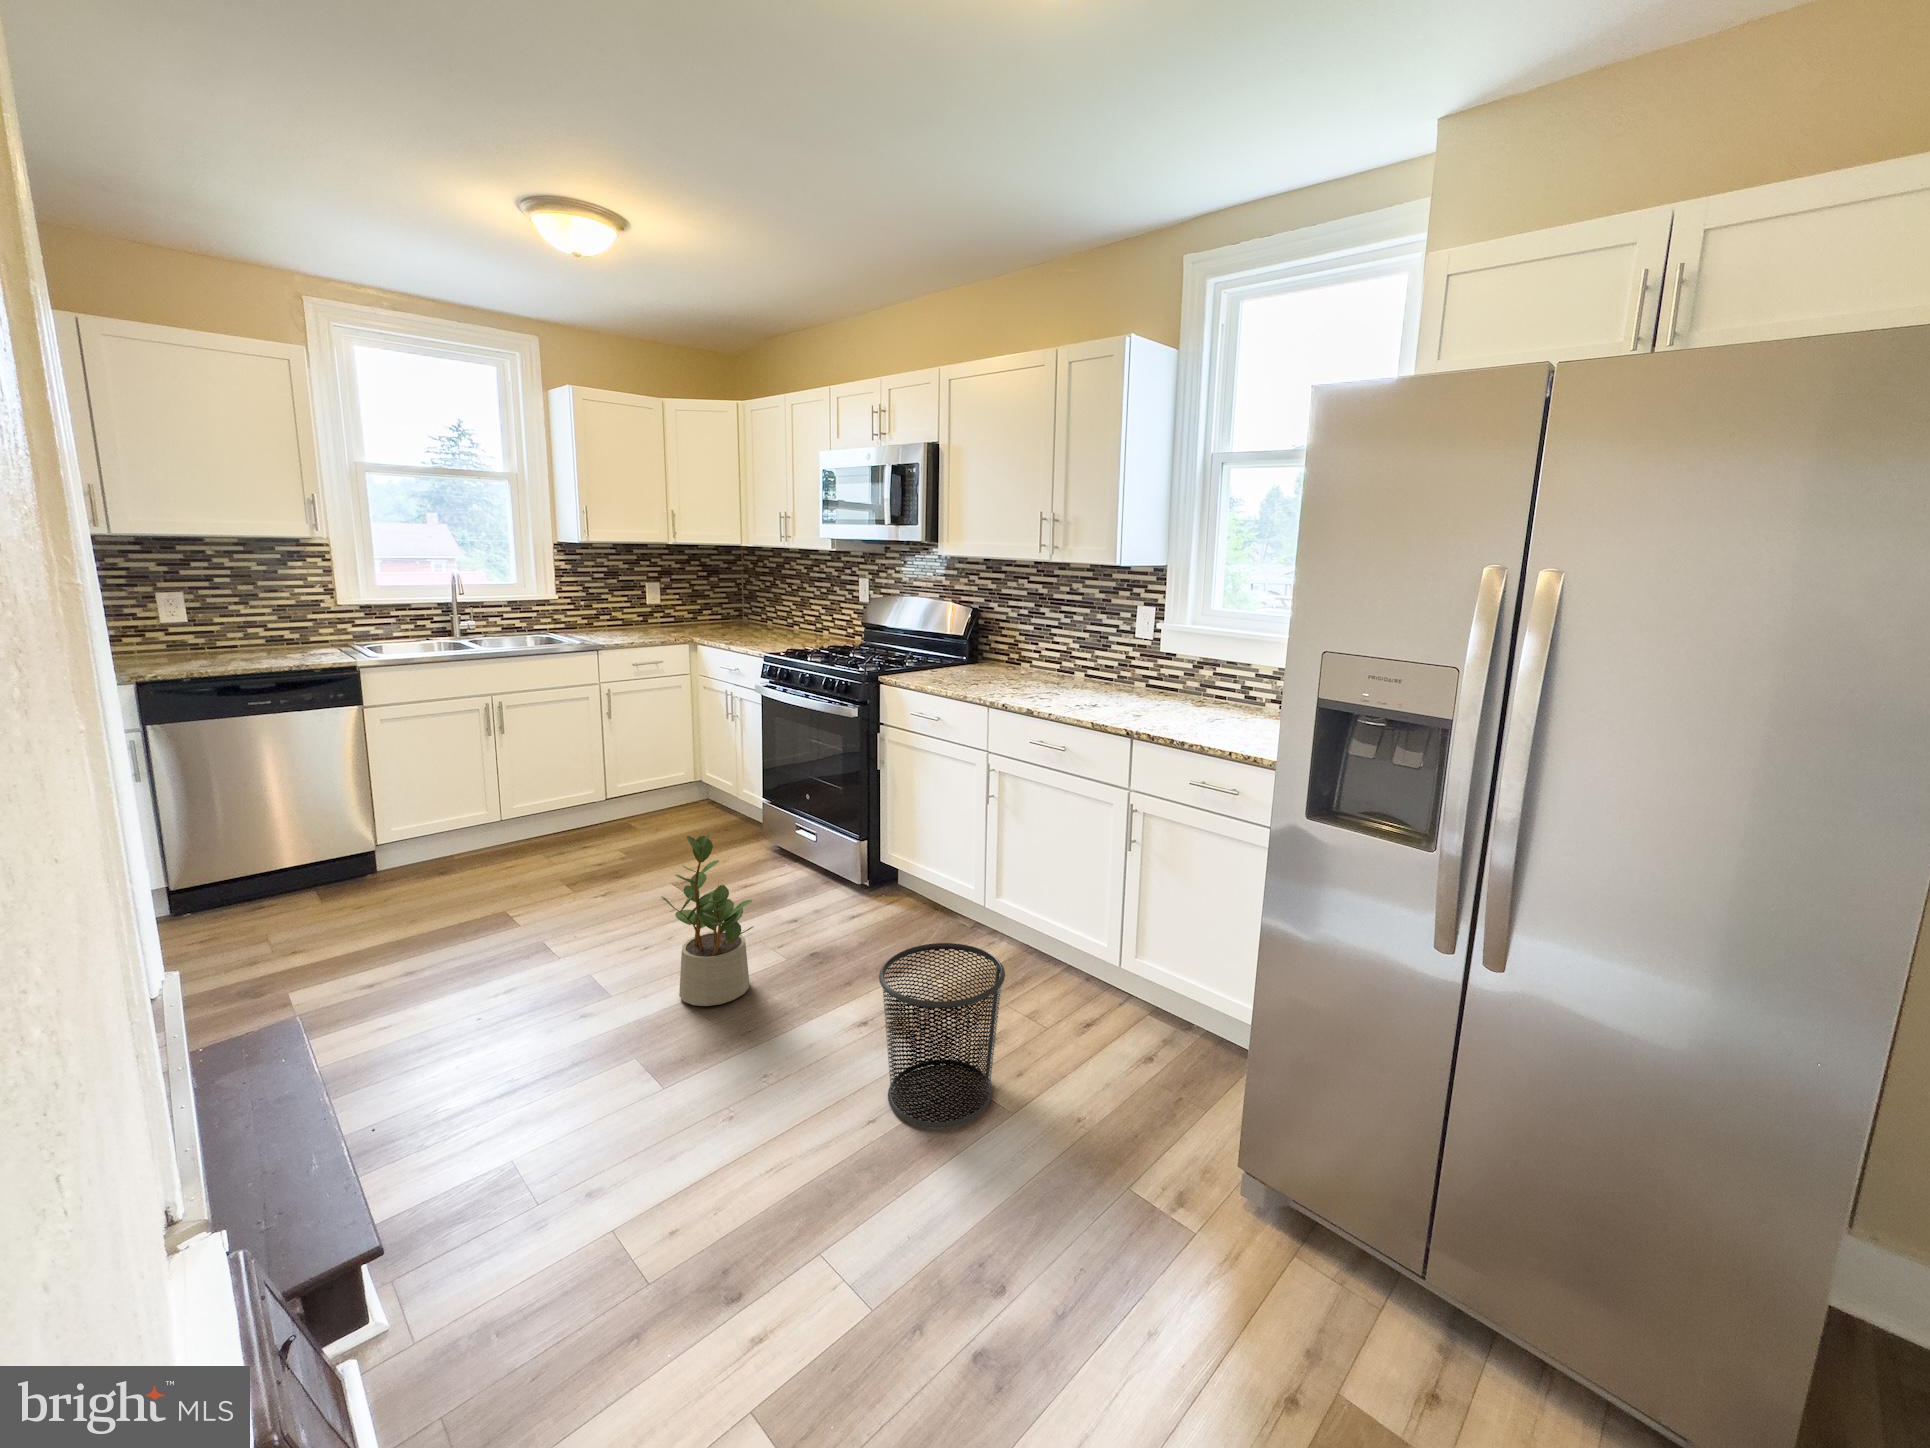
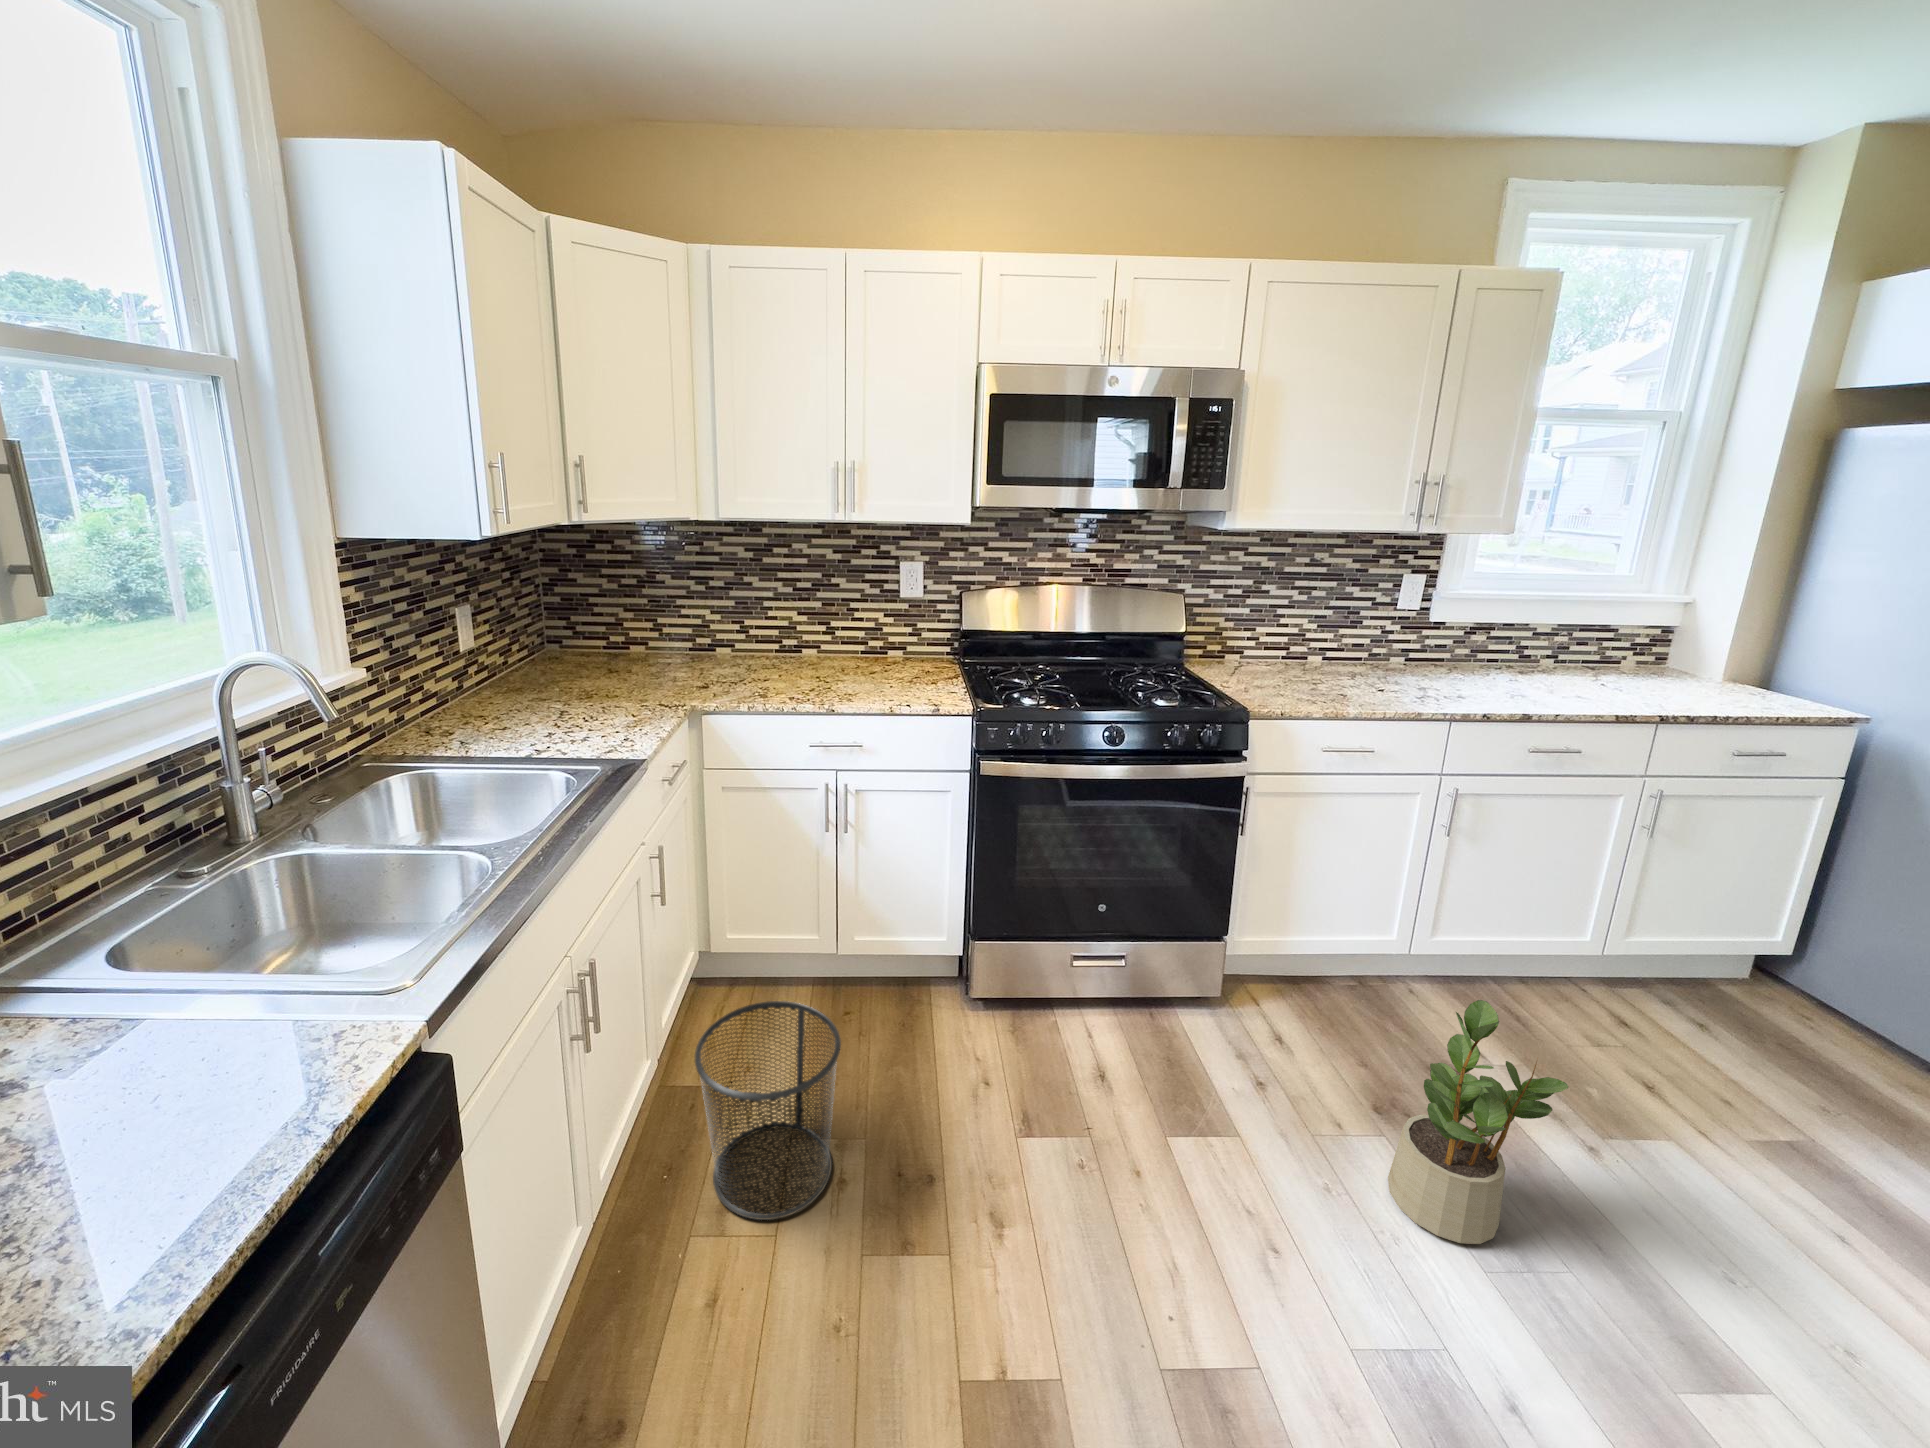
waste bin: present [879,943,1005,1128] -> present [695,1001,841,1220]

